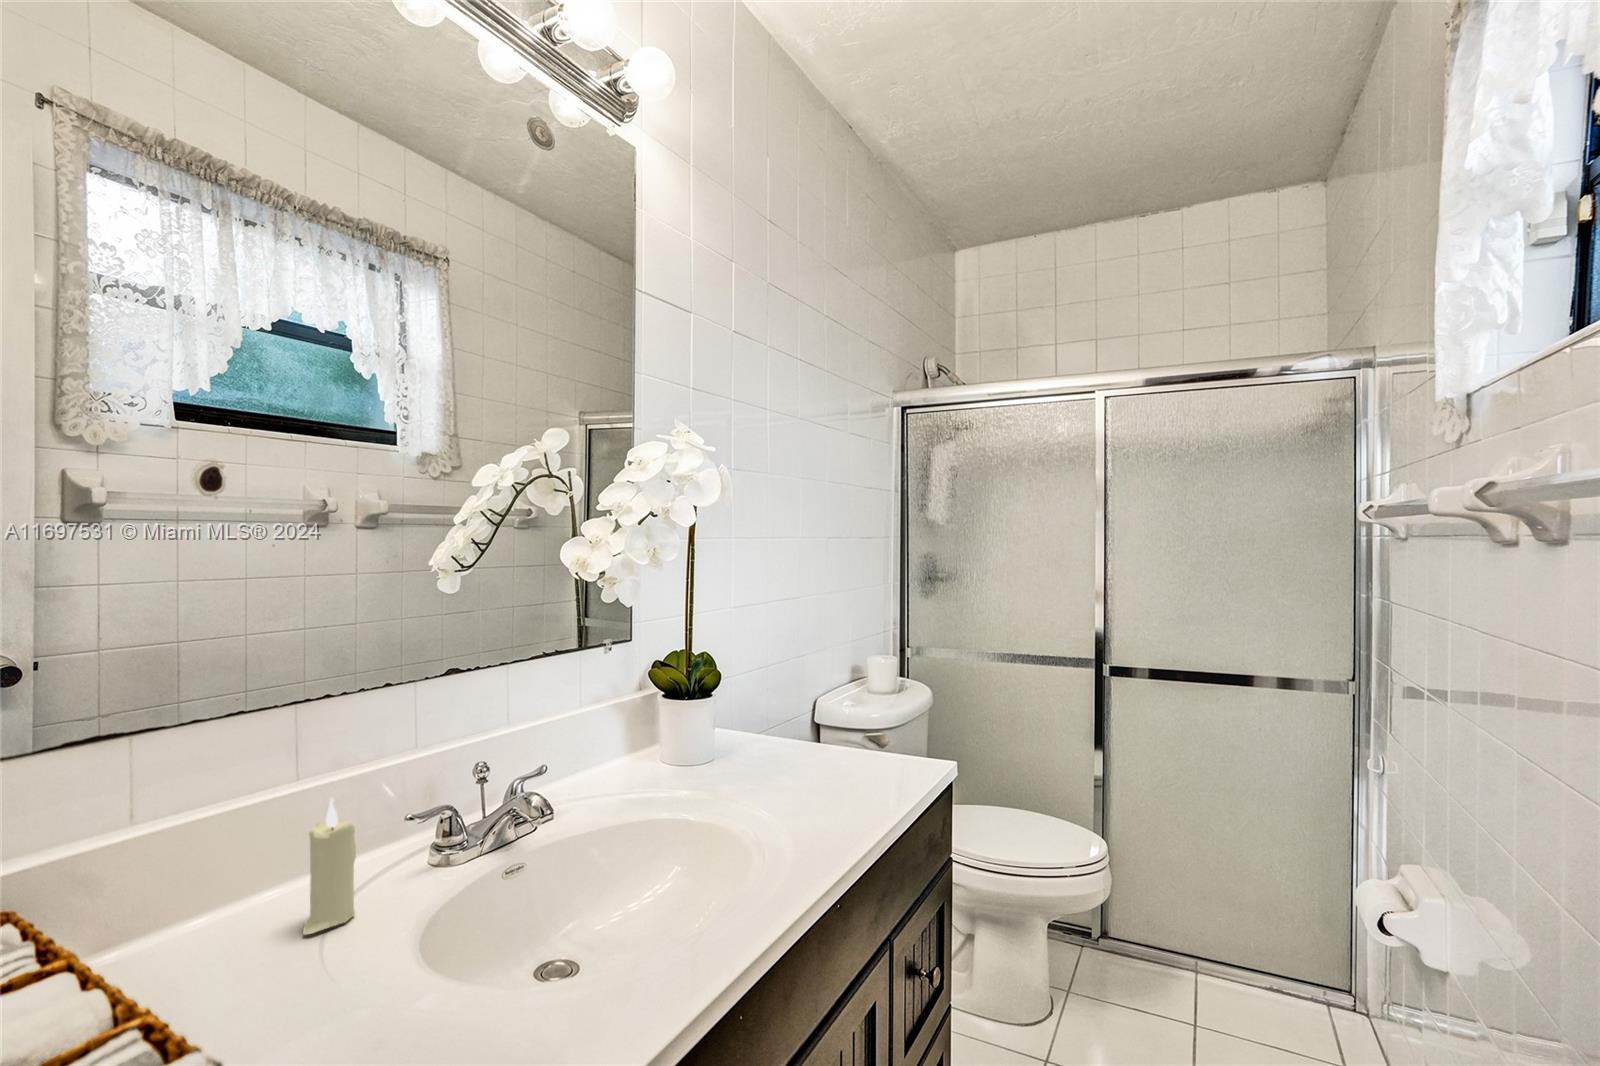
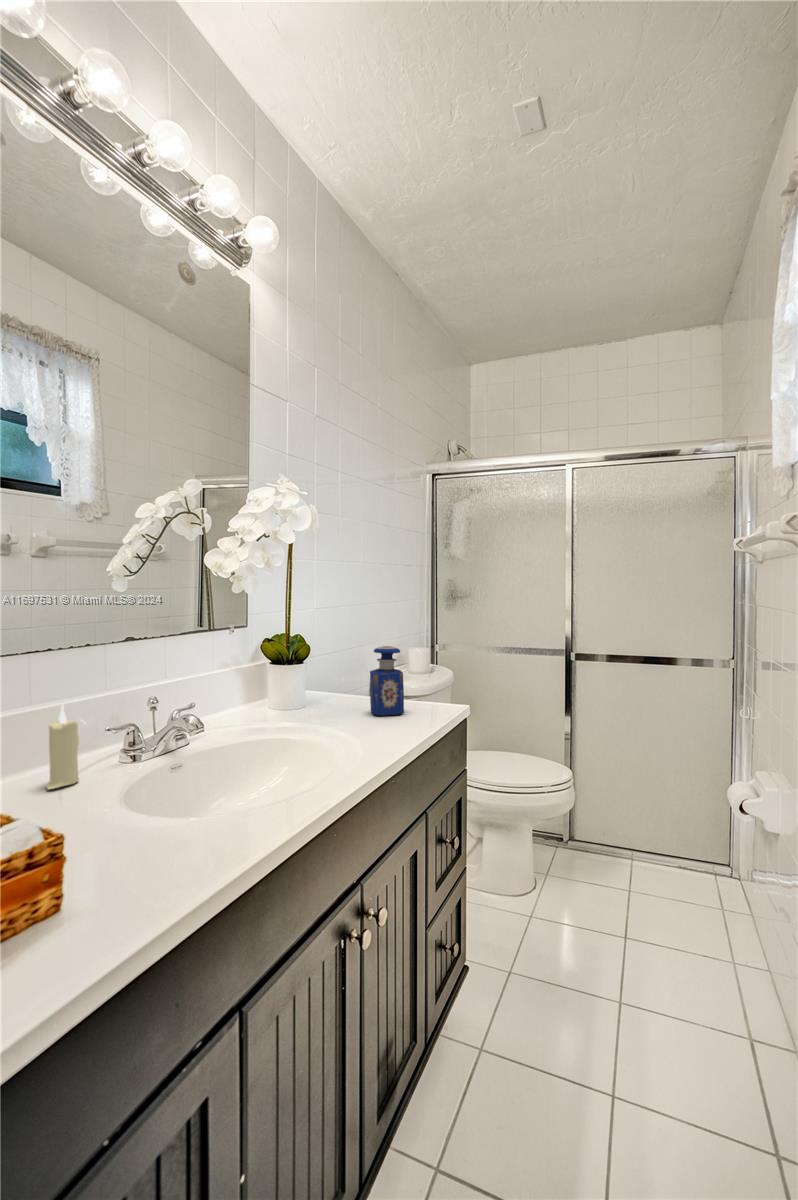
perfume bottle: none [807,677,858,784] -> present [370,646,404,715]

